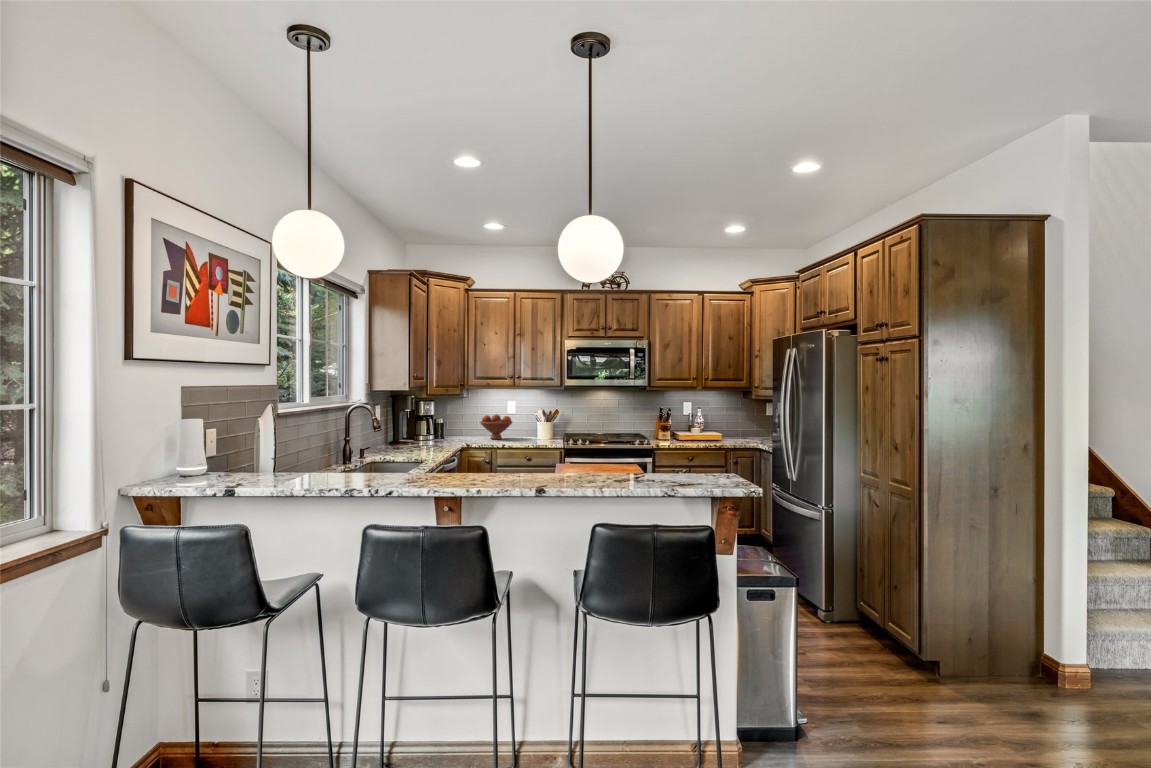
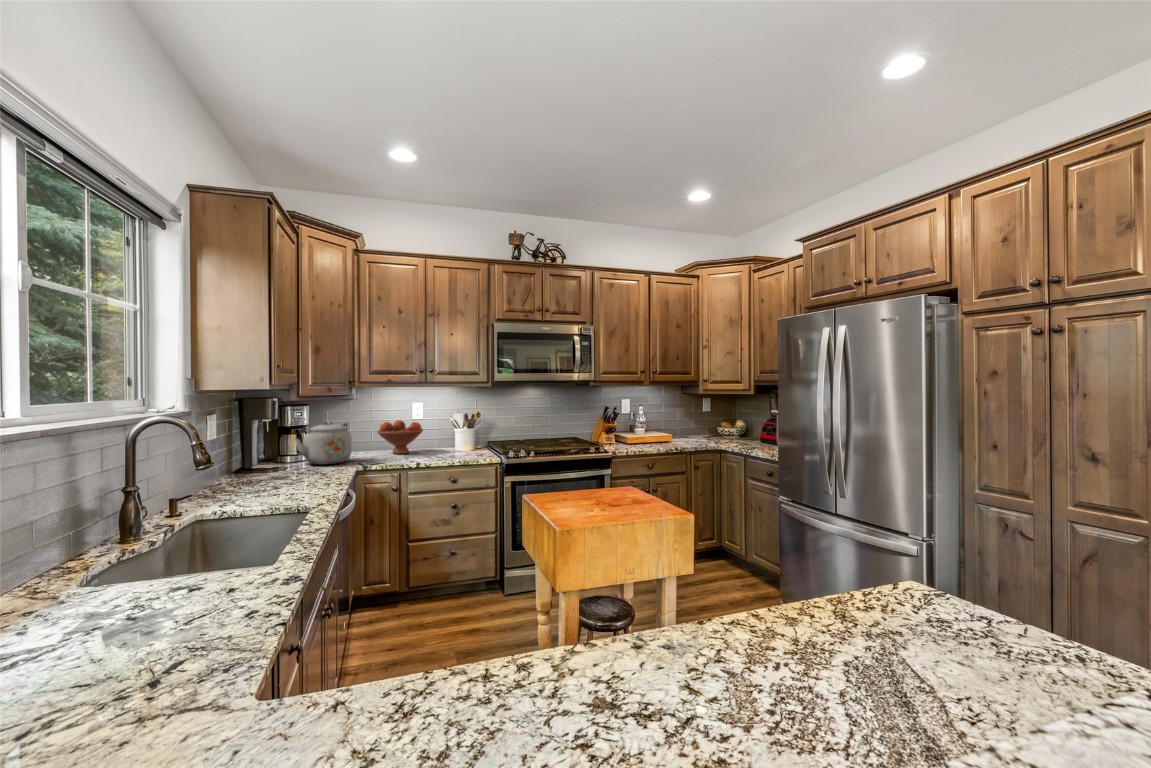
kettle: none [425,413,461,442] -> present [295,422,352,465]

